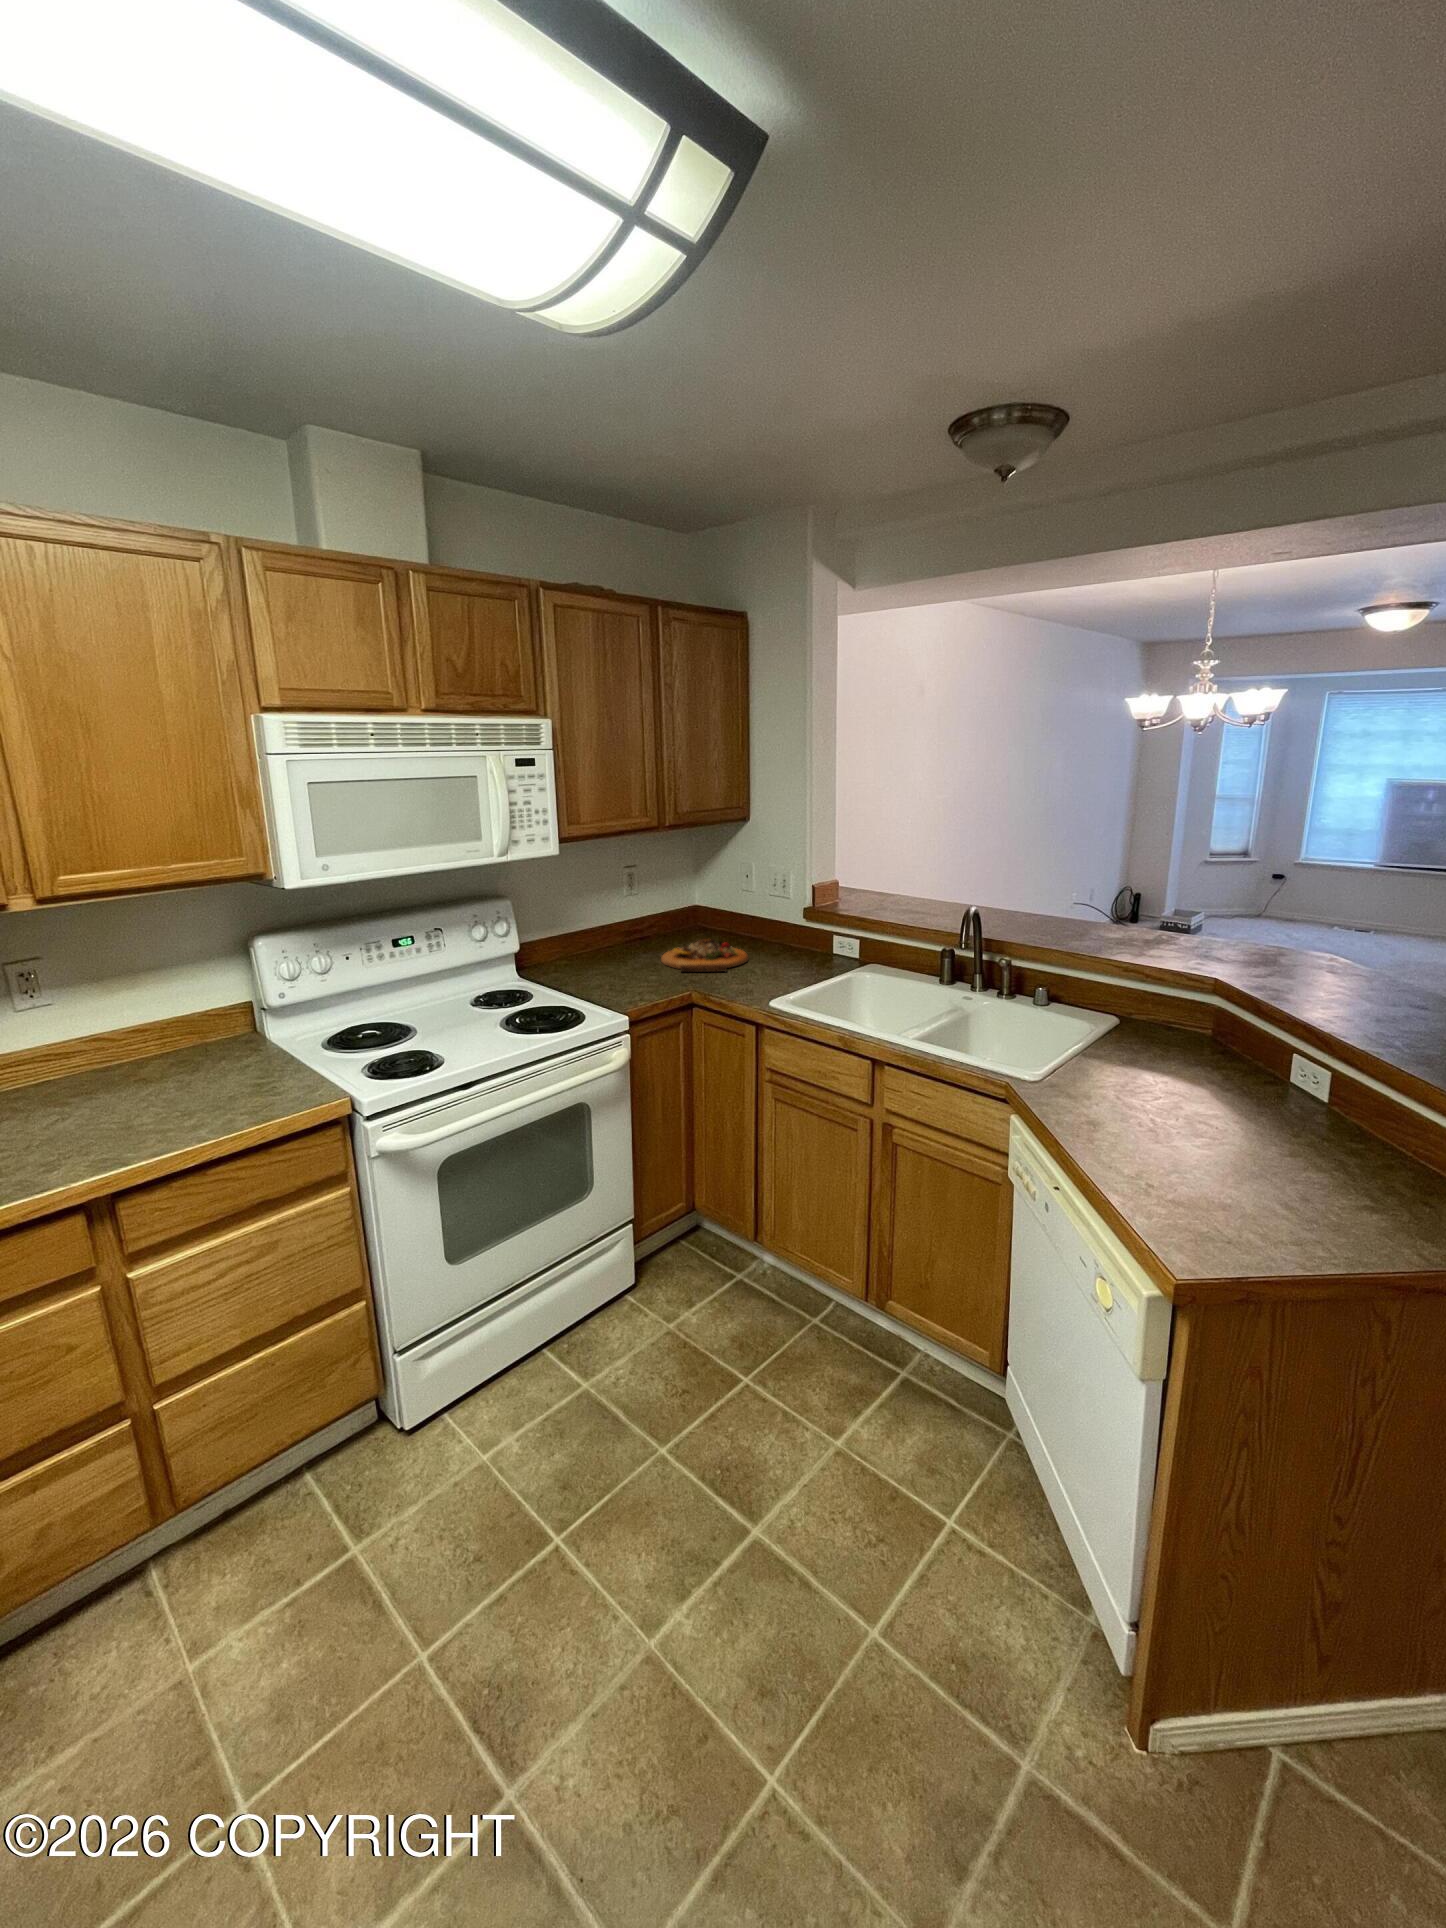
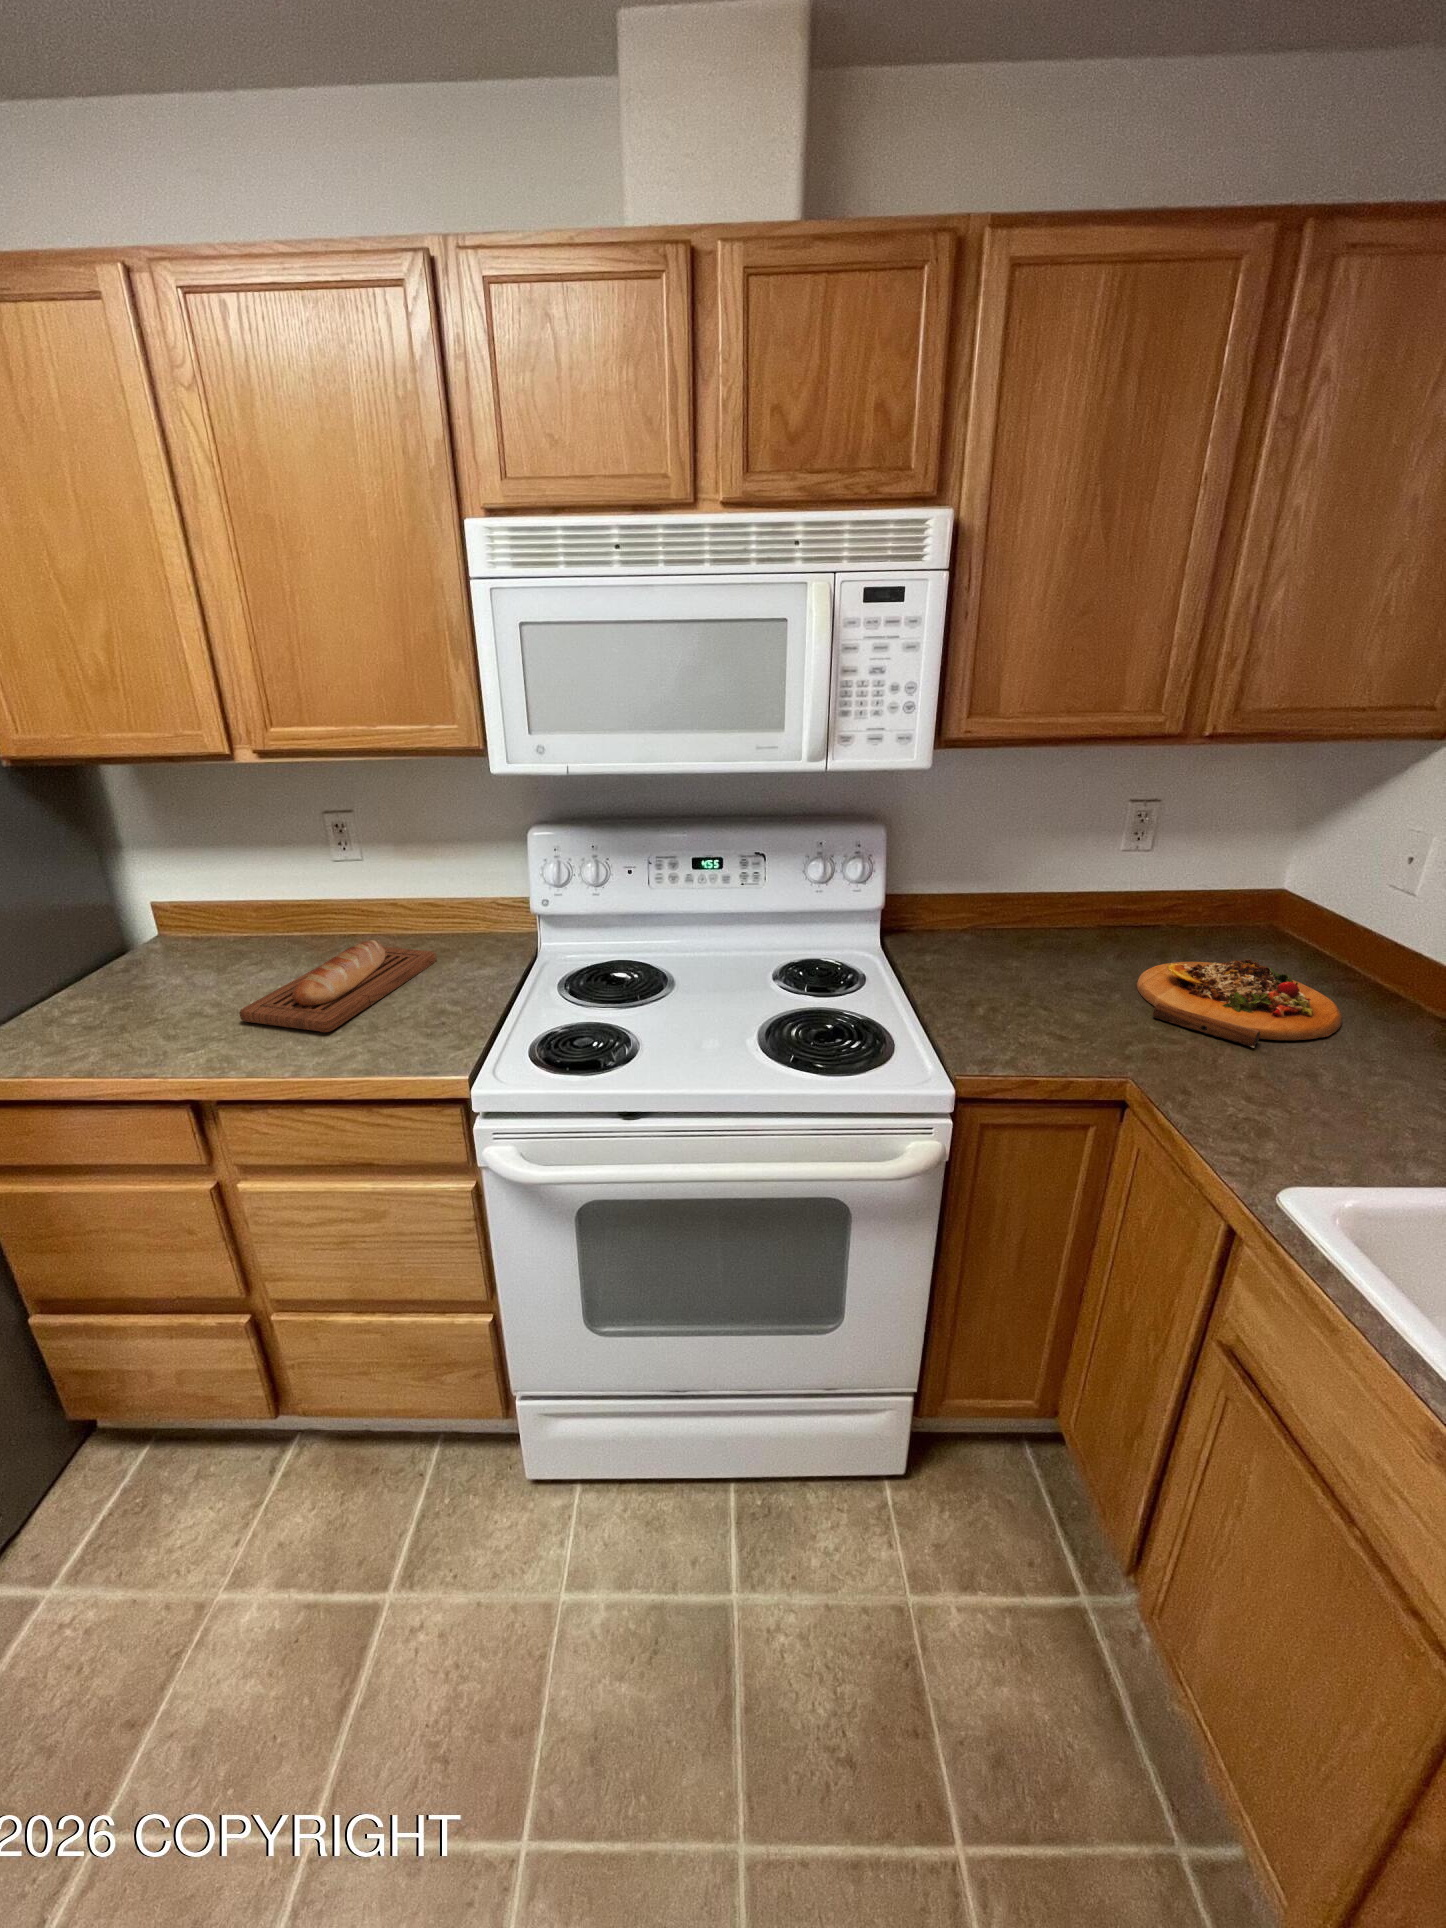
bread loaf: none [44,1061,177,1146] -> present [240,940,437,1032]

